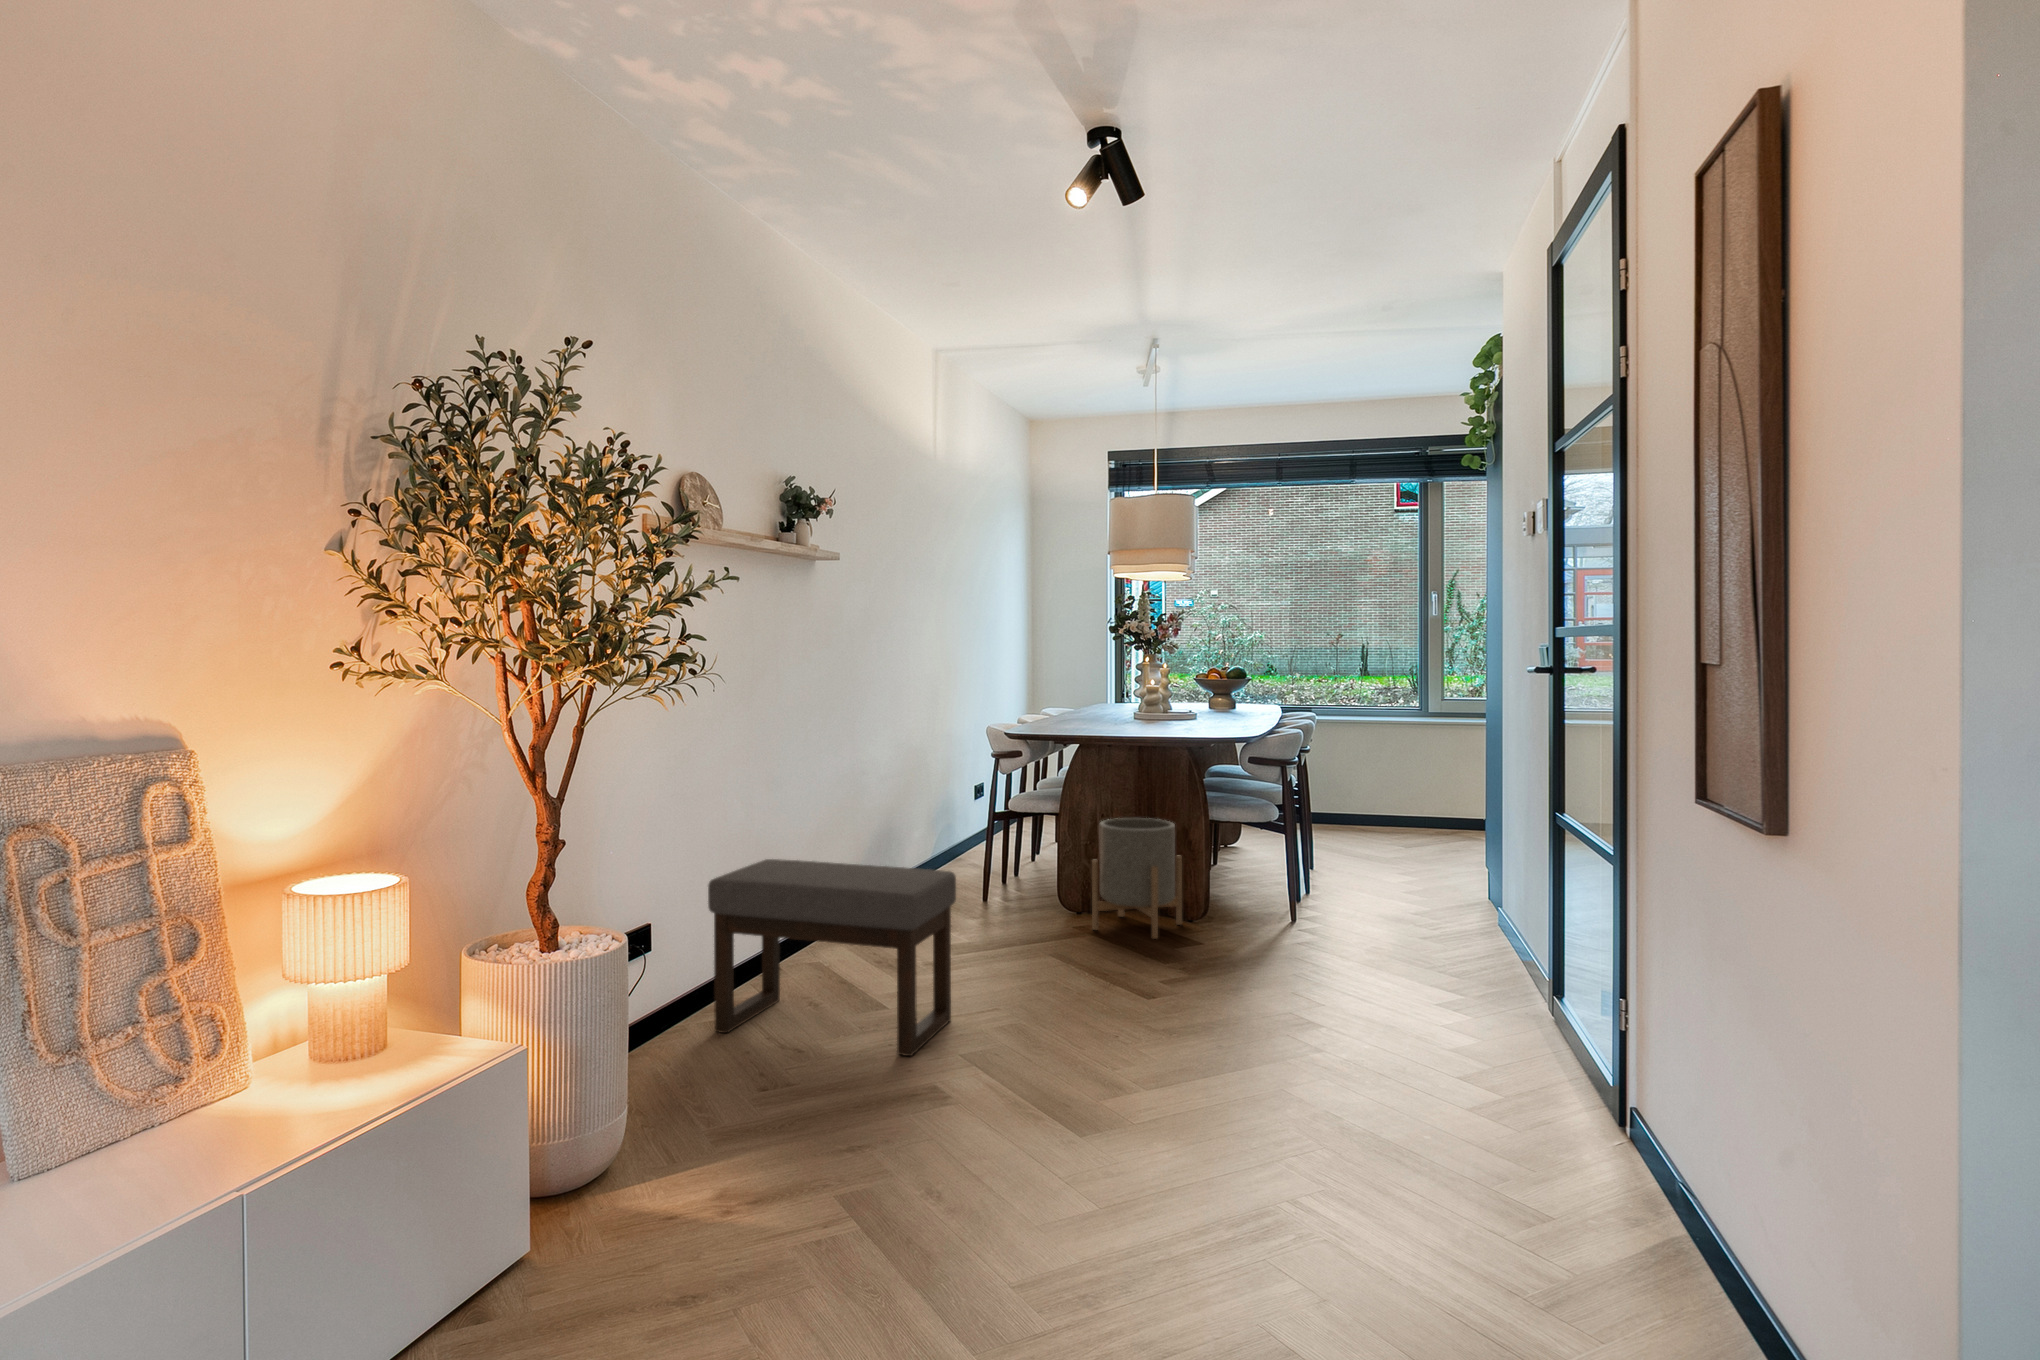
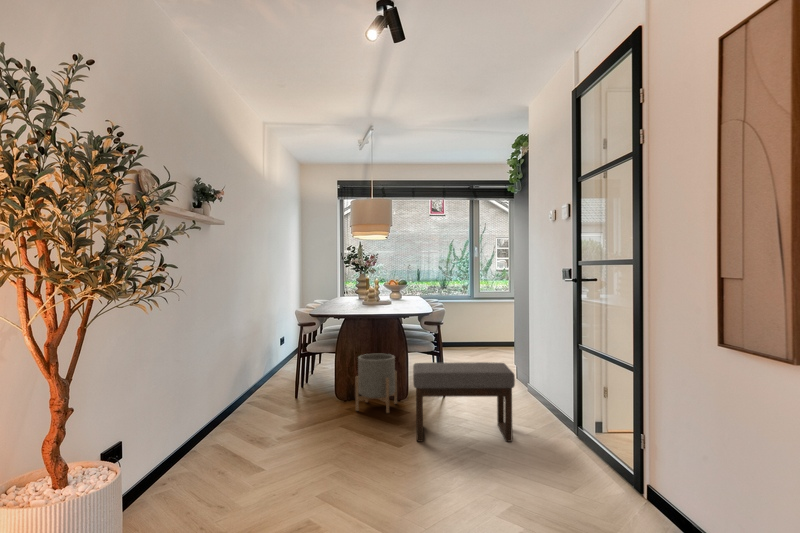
ottoman: present [708,859,956,1056] -> present [413,362,515,442]

